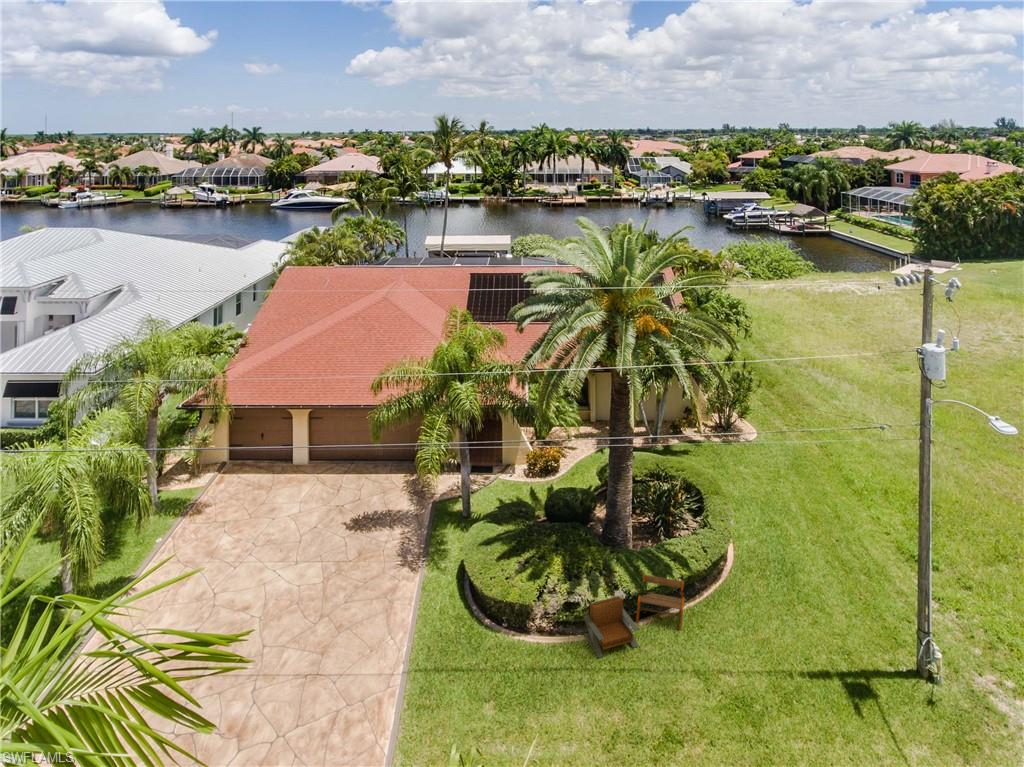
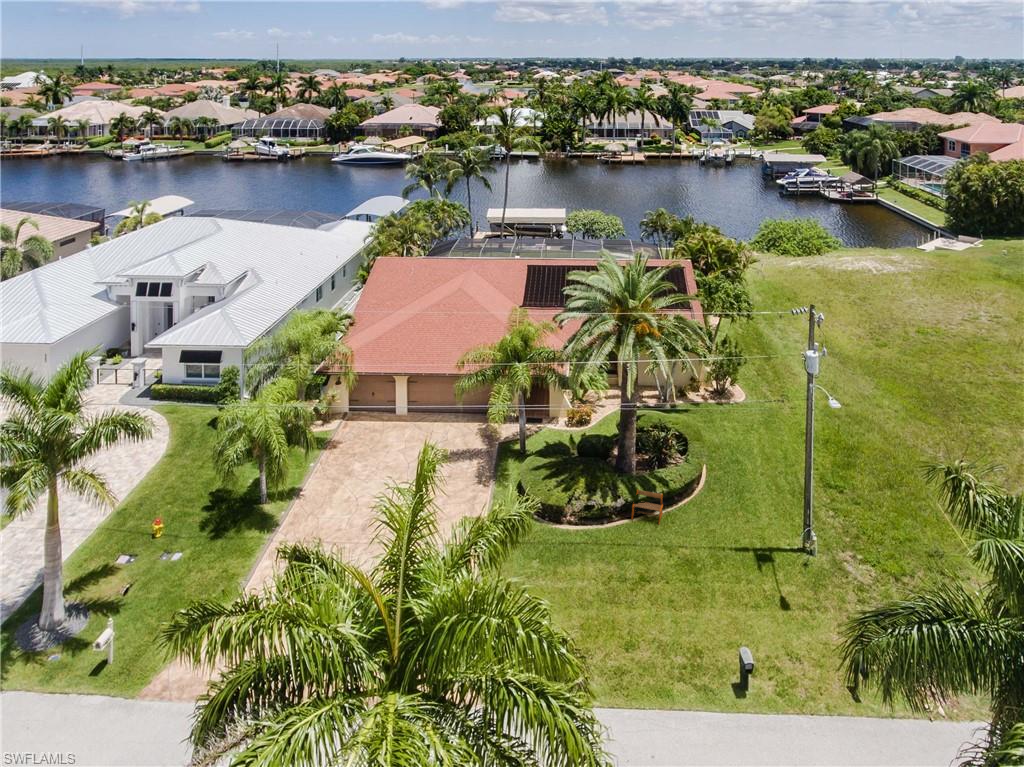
lounge chair: present [583,596,639,658] -> none [597,502,631,538]

